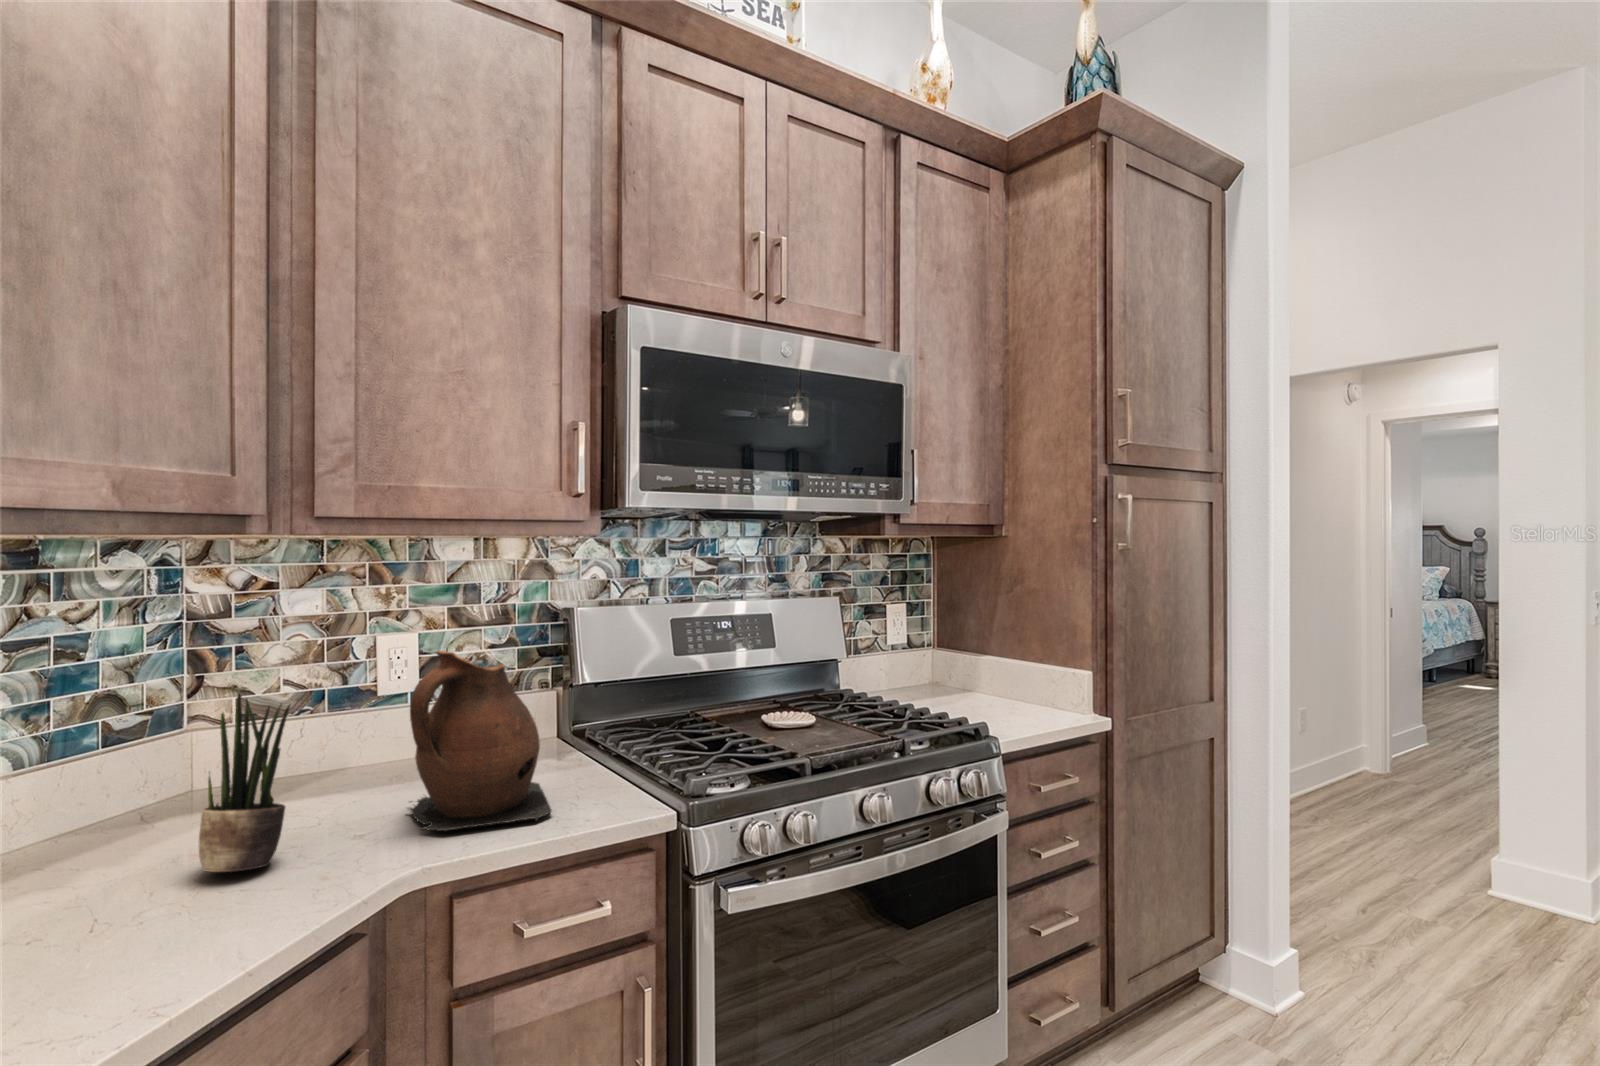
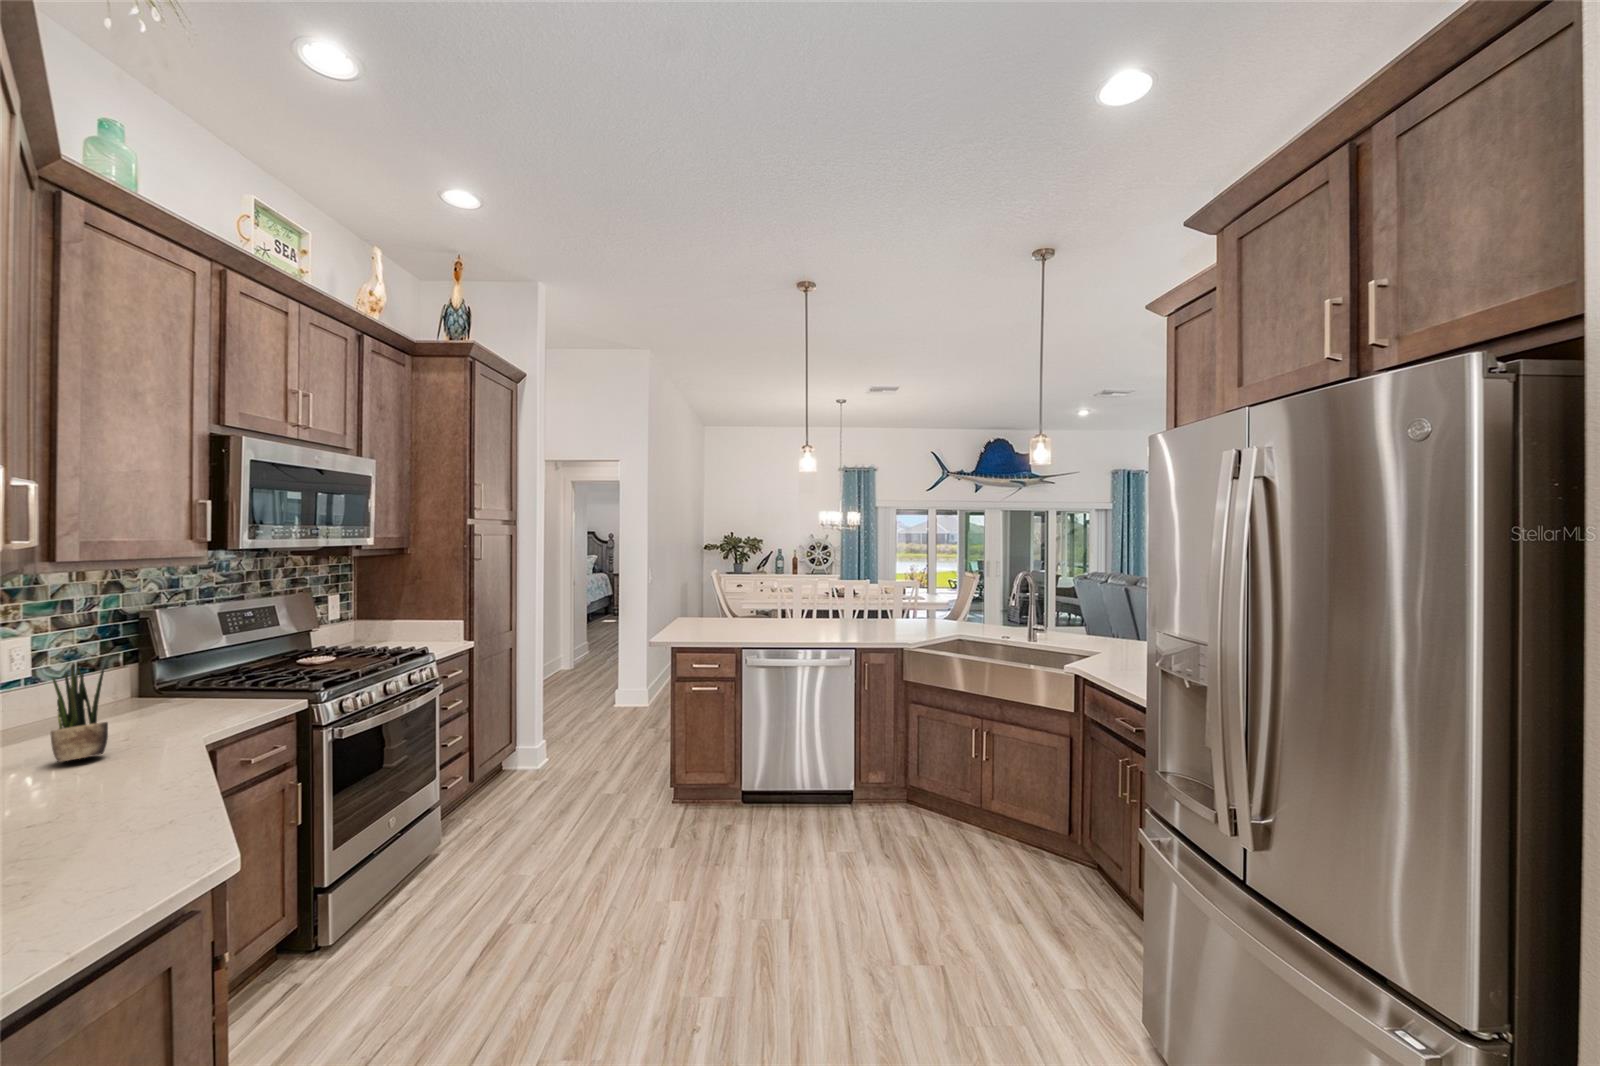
ceramic pitcher: present [408,651,552,831] -> none [118,633,236,730]

